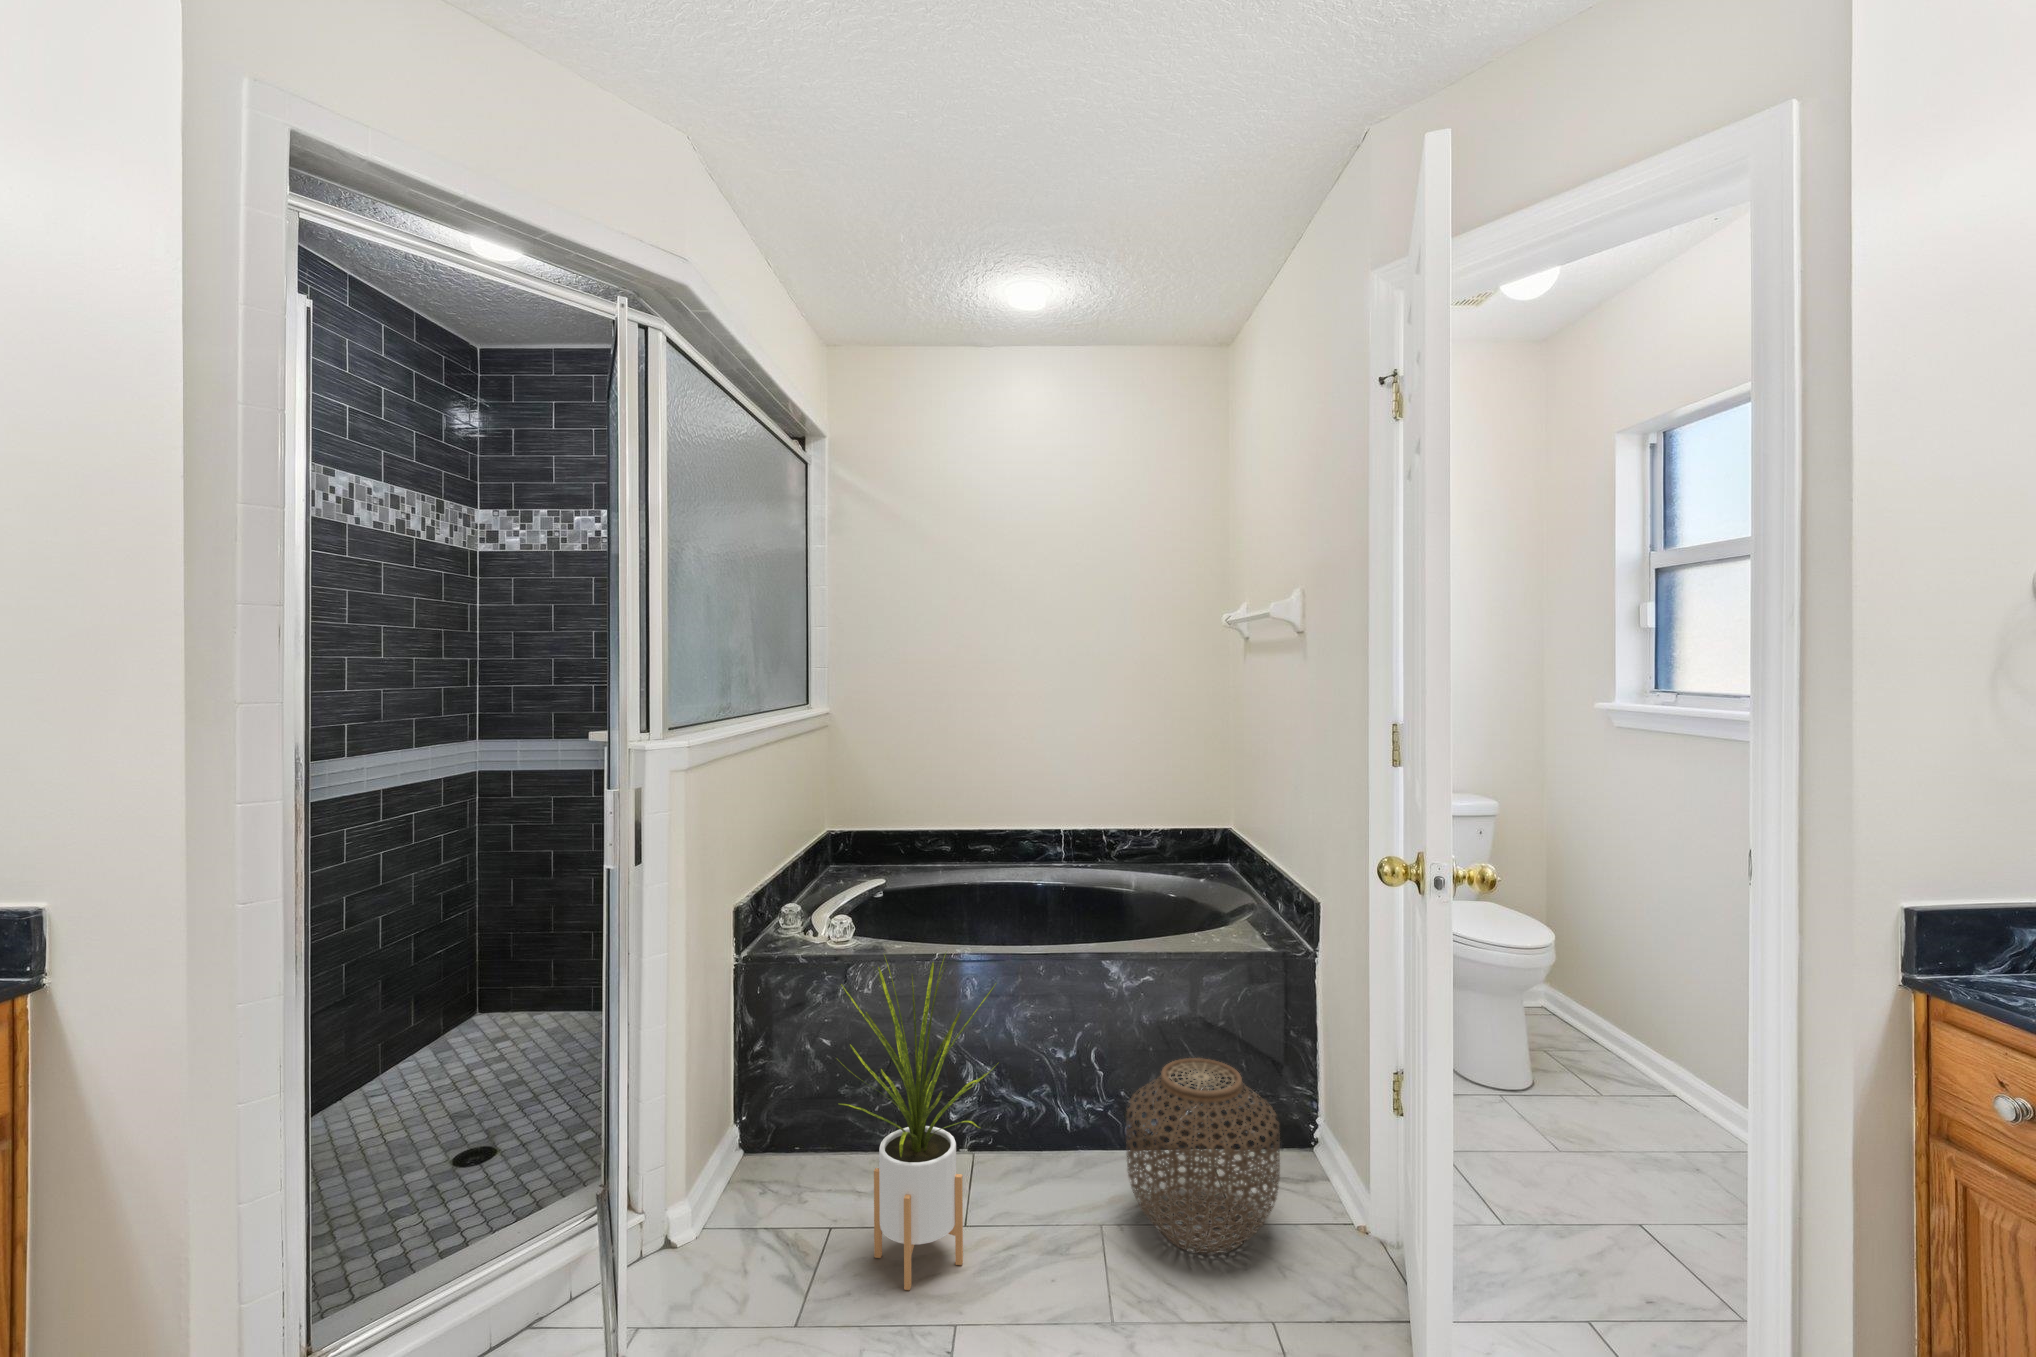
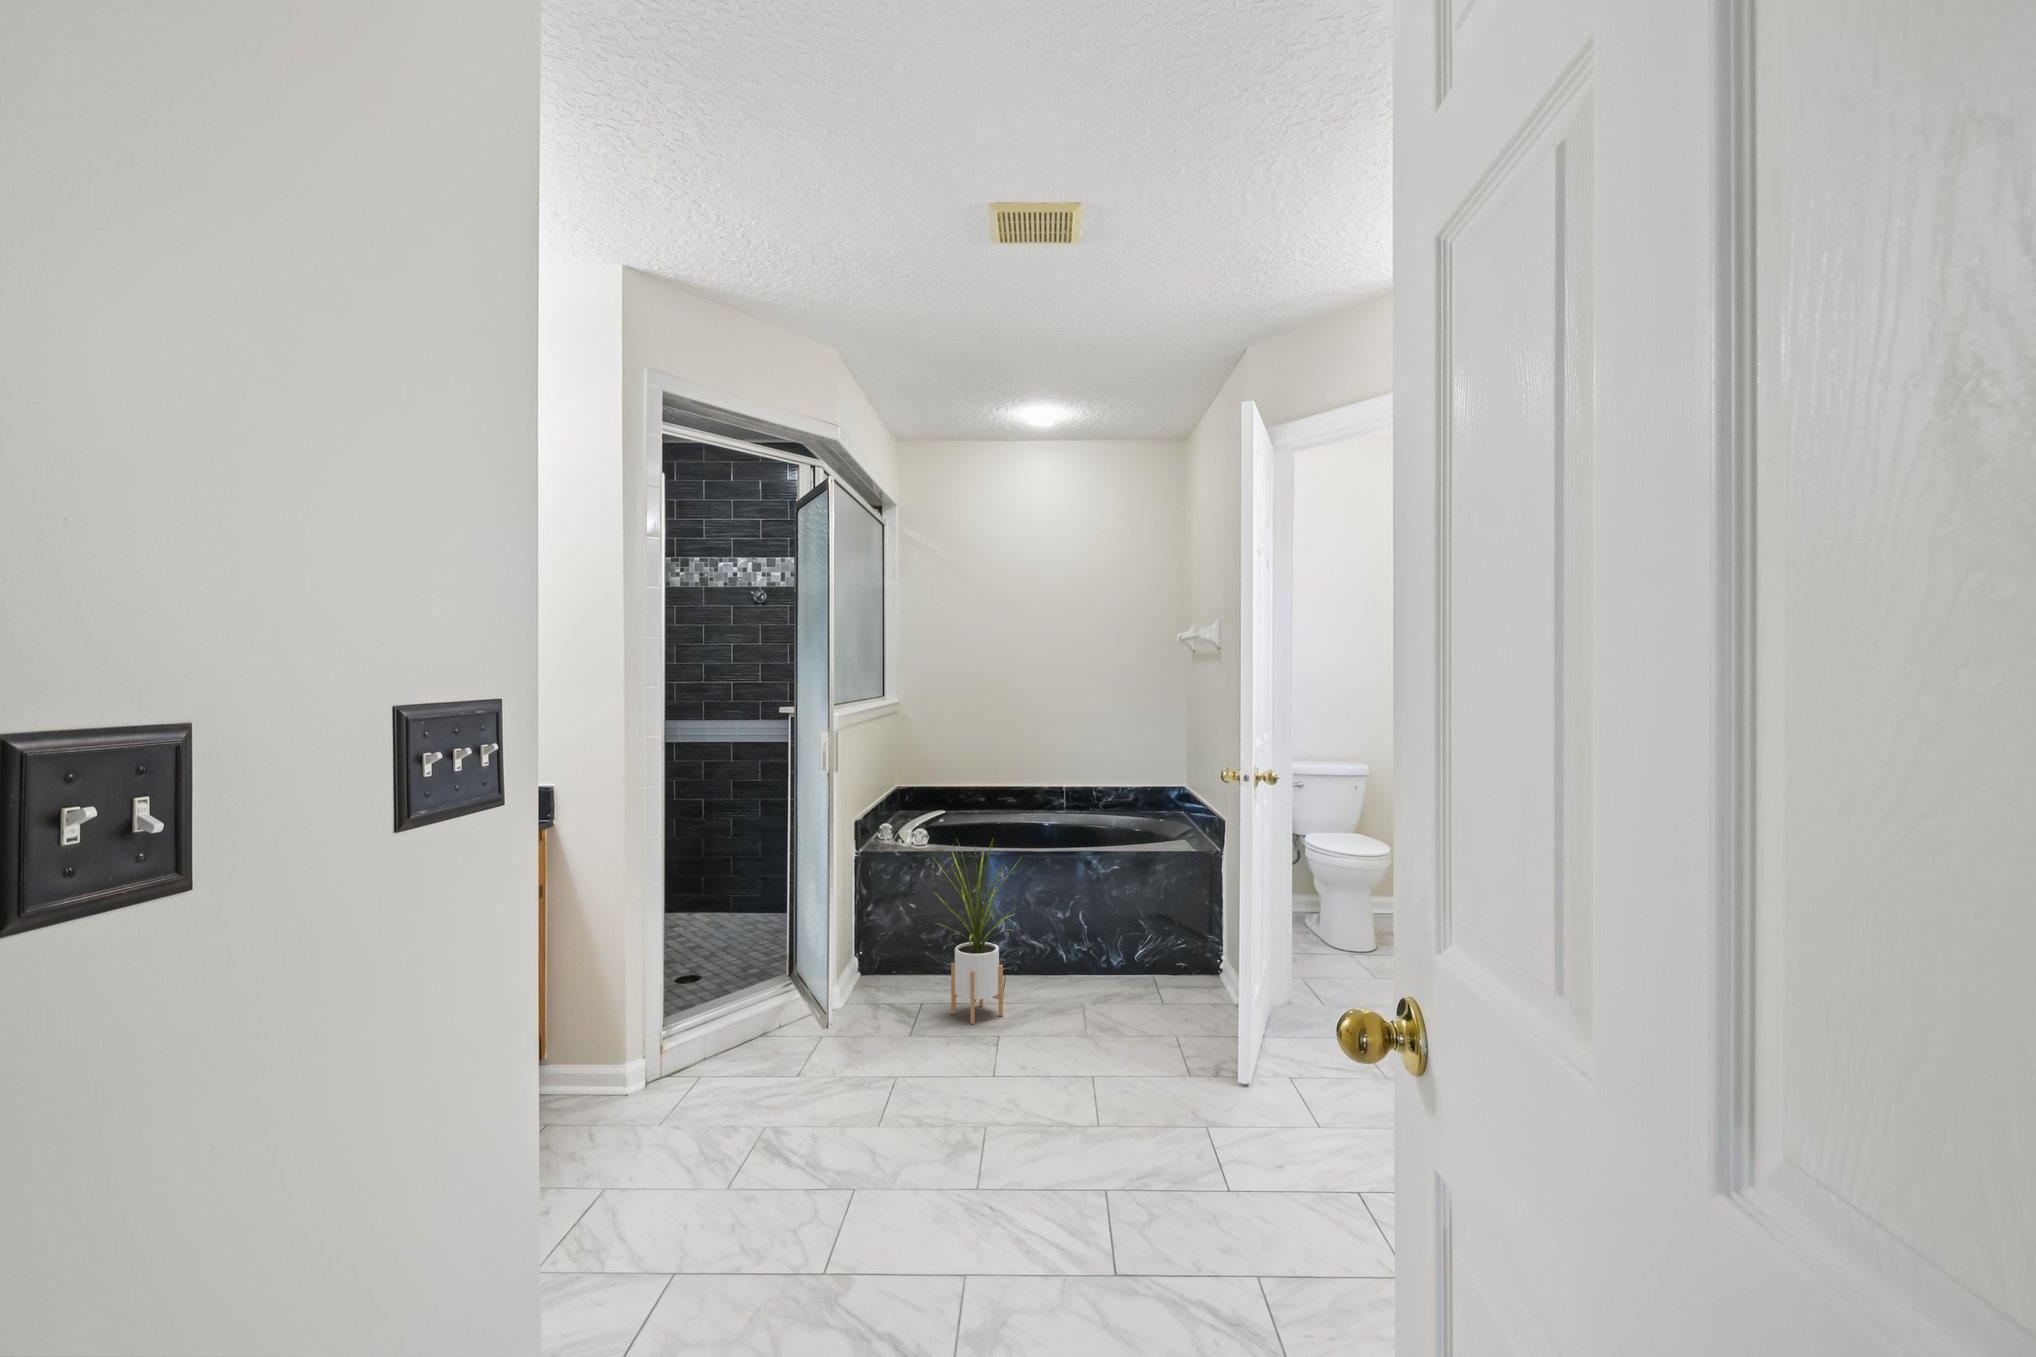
woven basket: present [1126,1058,1280,1254] -> none [1099,907,1188,1012]

